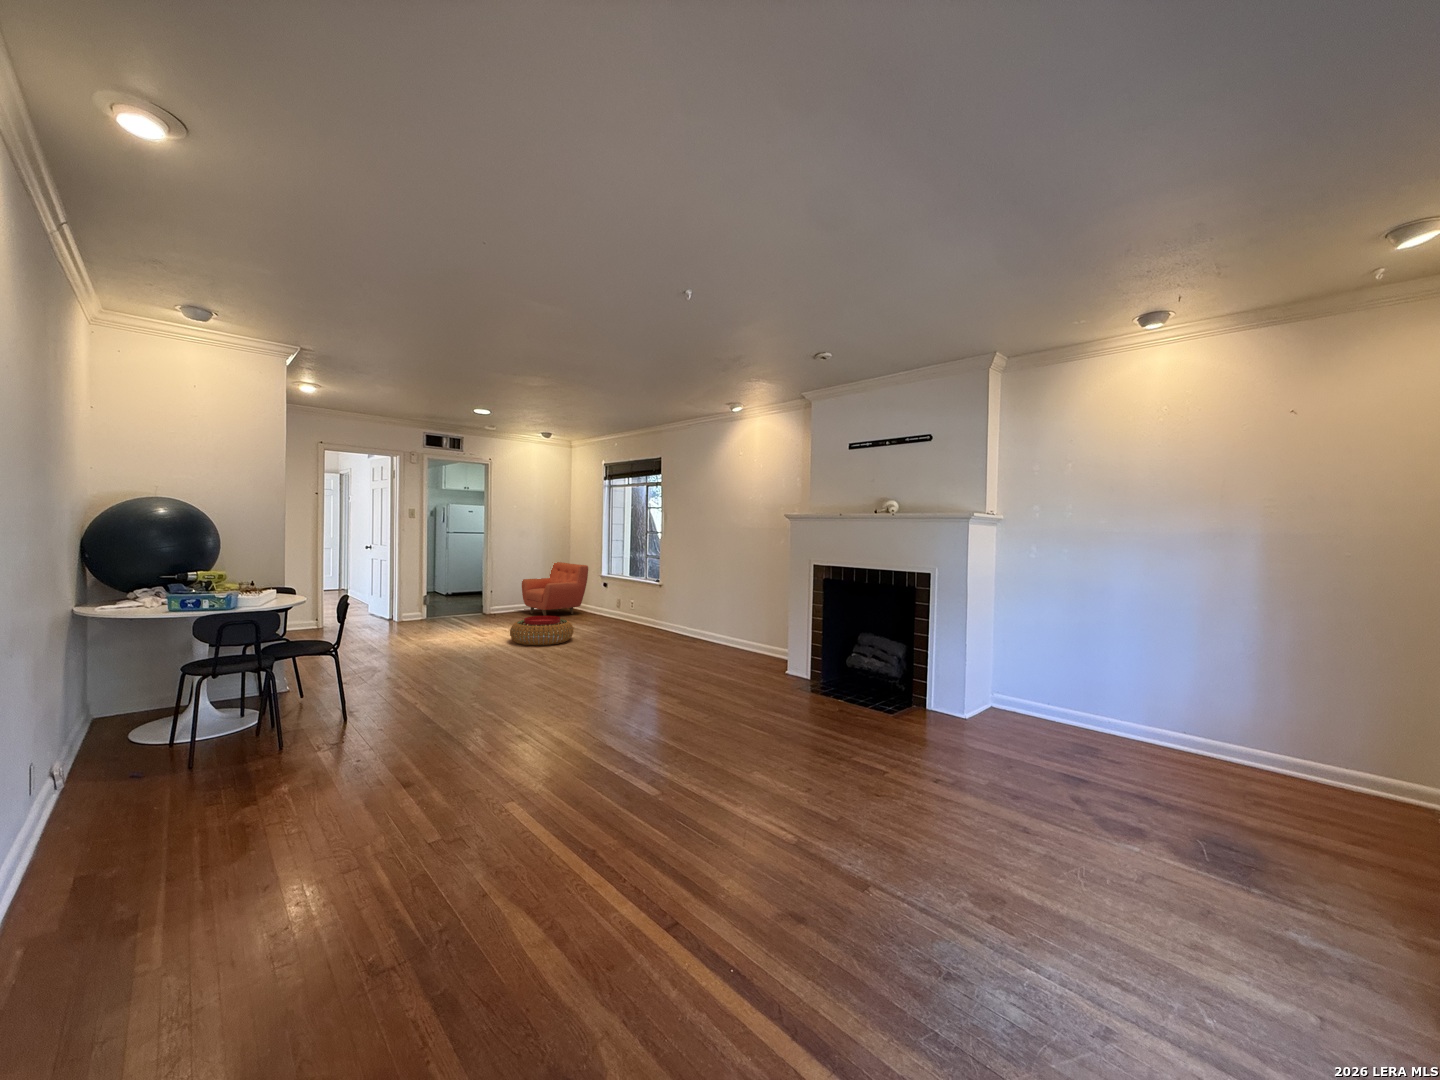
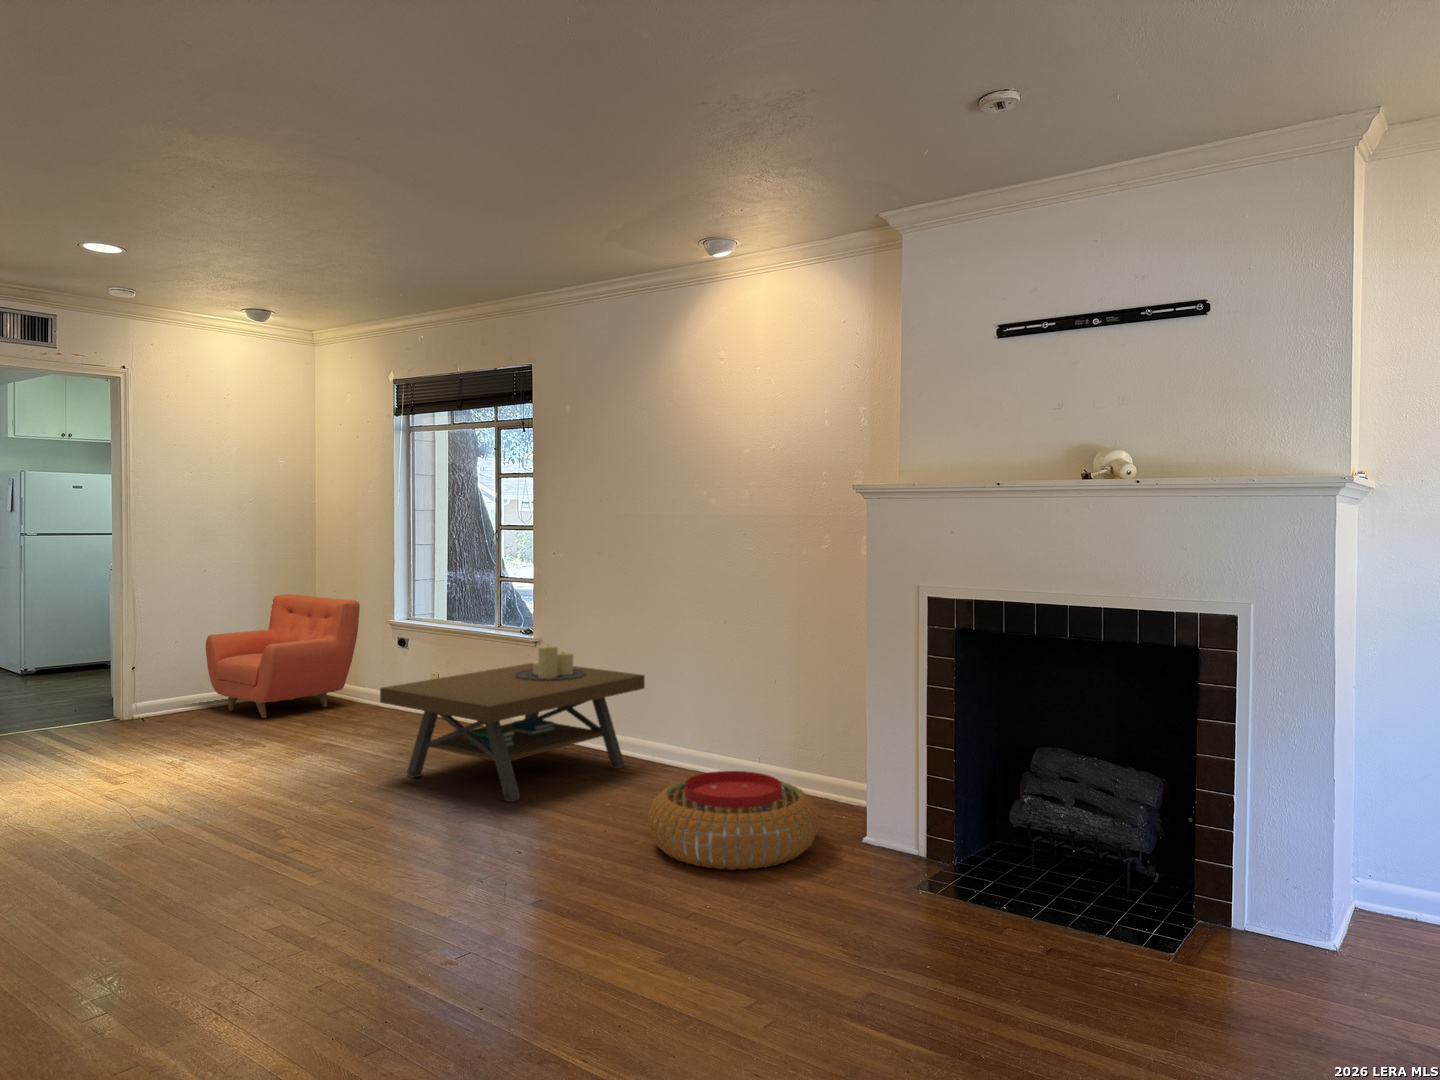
coffee table: none [589,585,707,652] -> present [380,645,645,802]
pouf: present [510,616,574,645] -> present [648,771,818,870]

